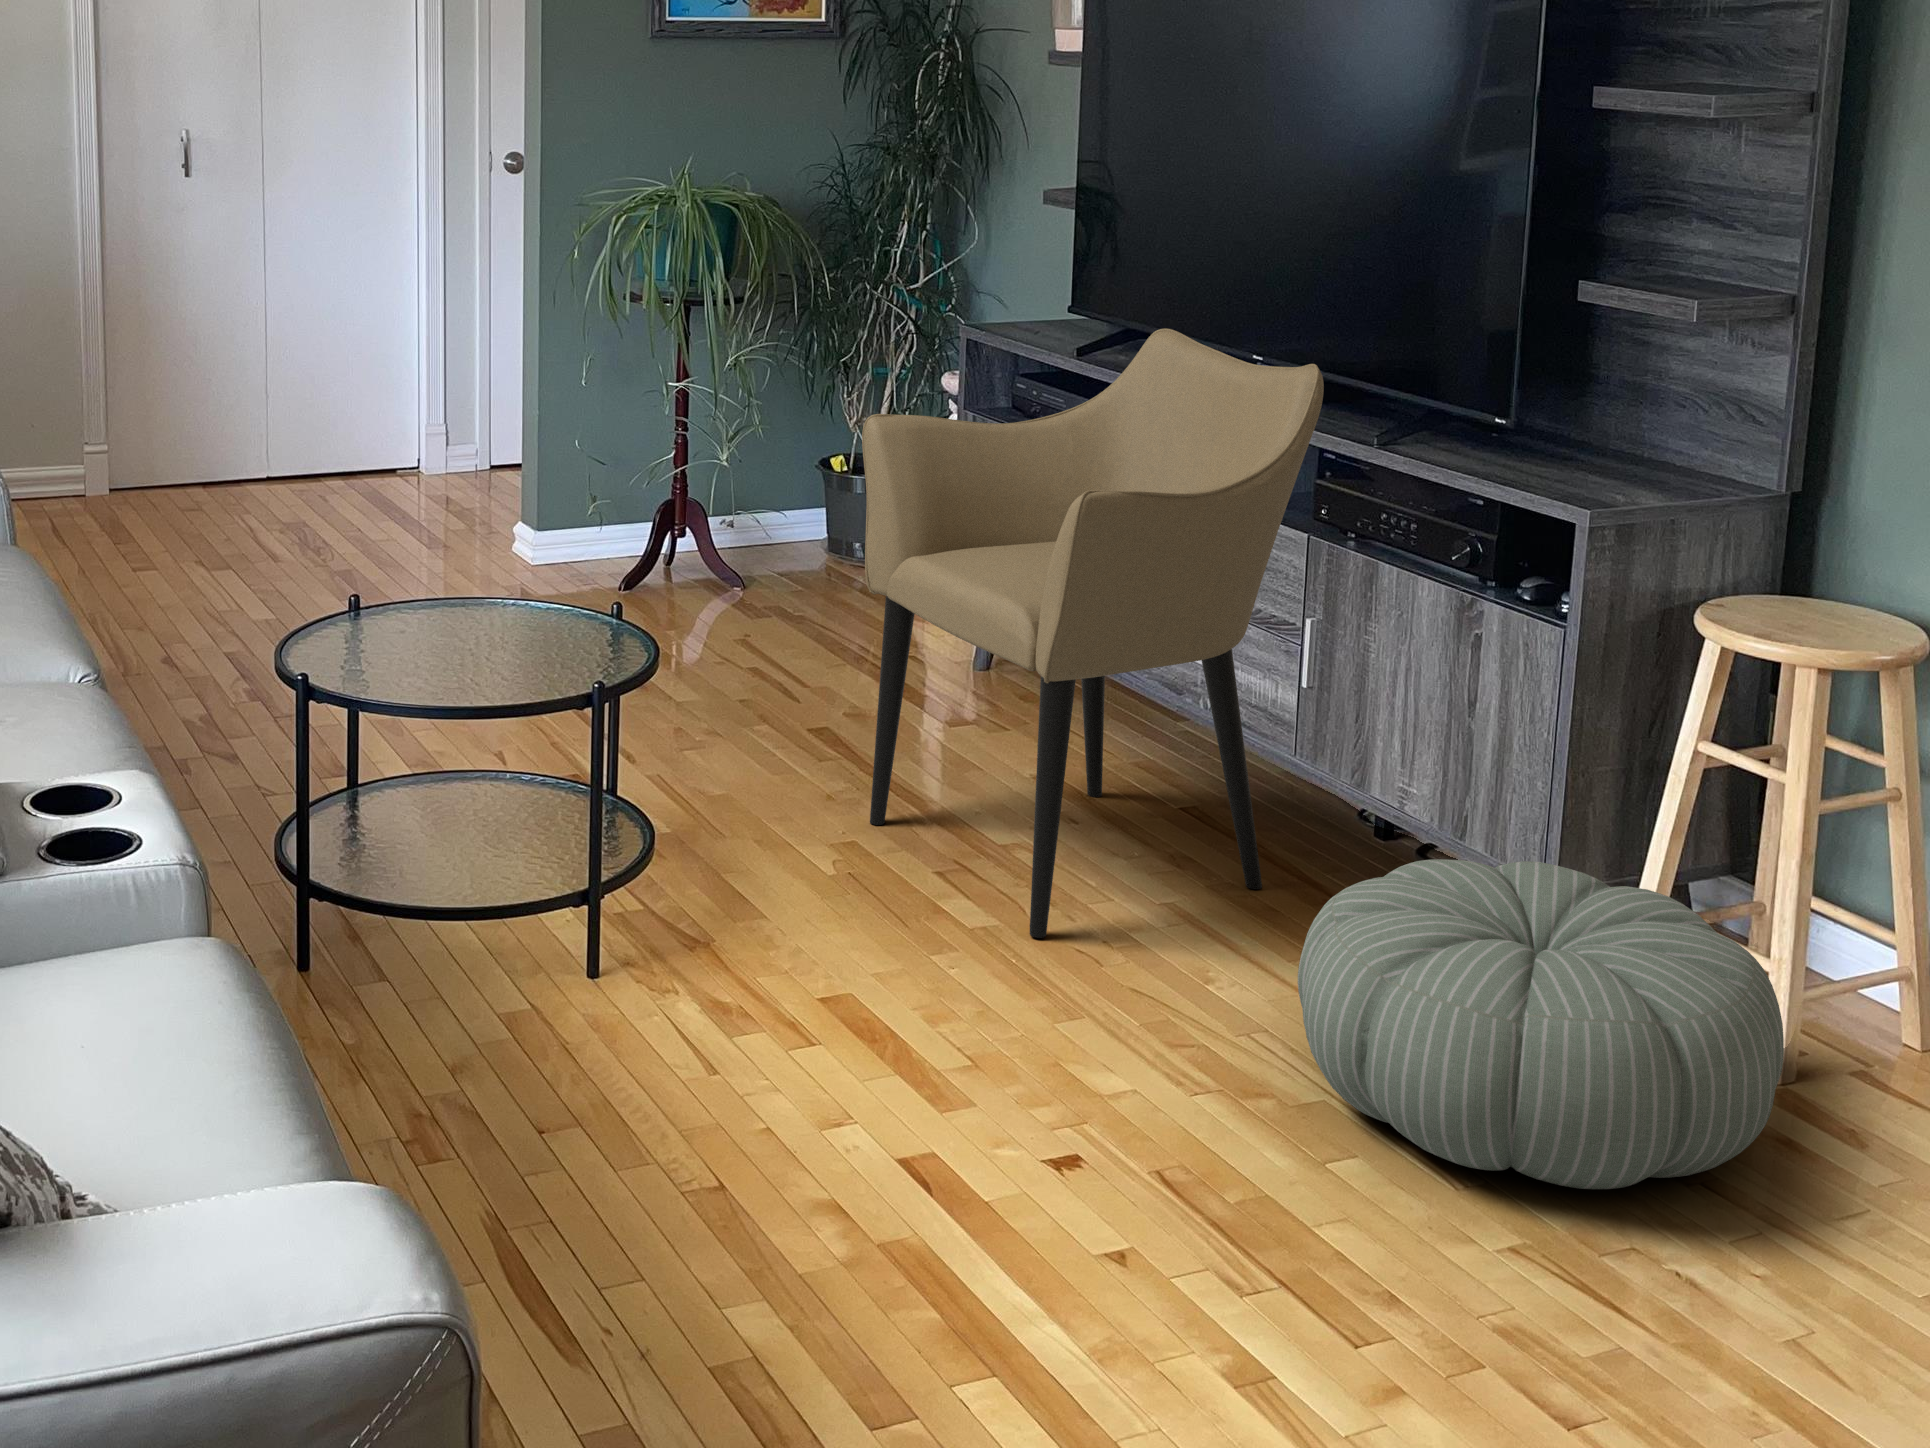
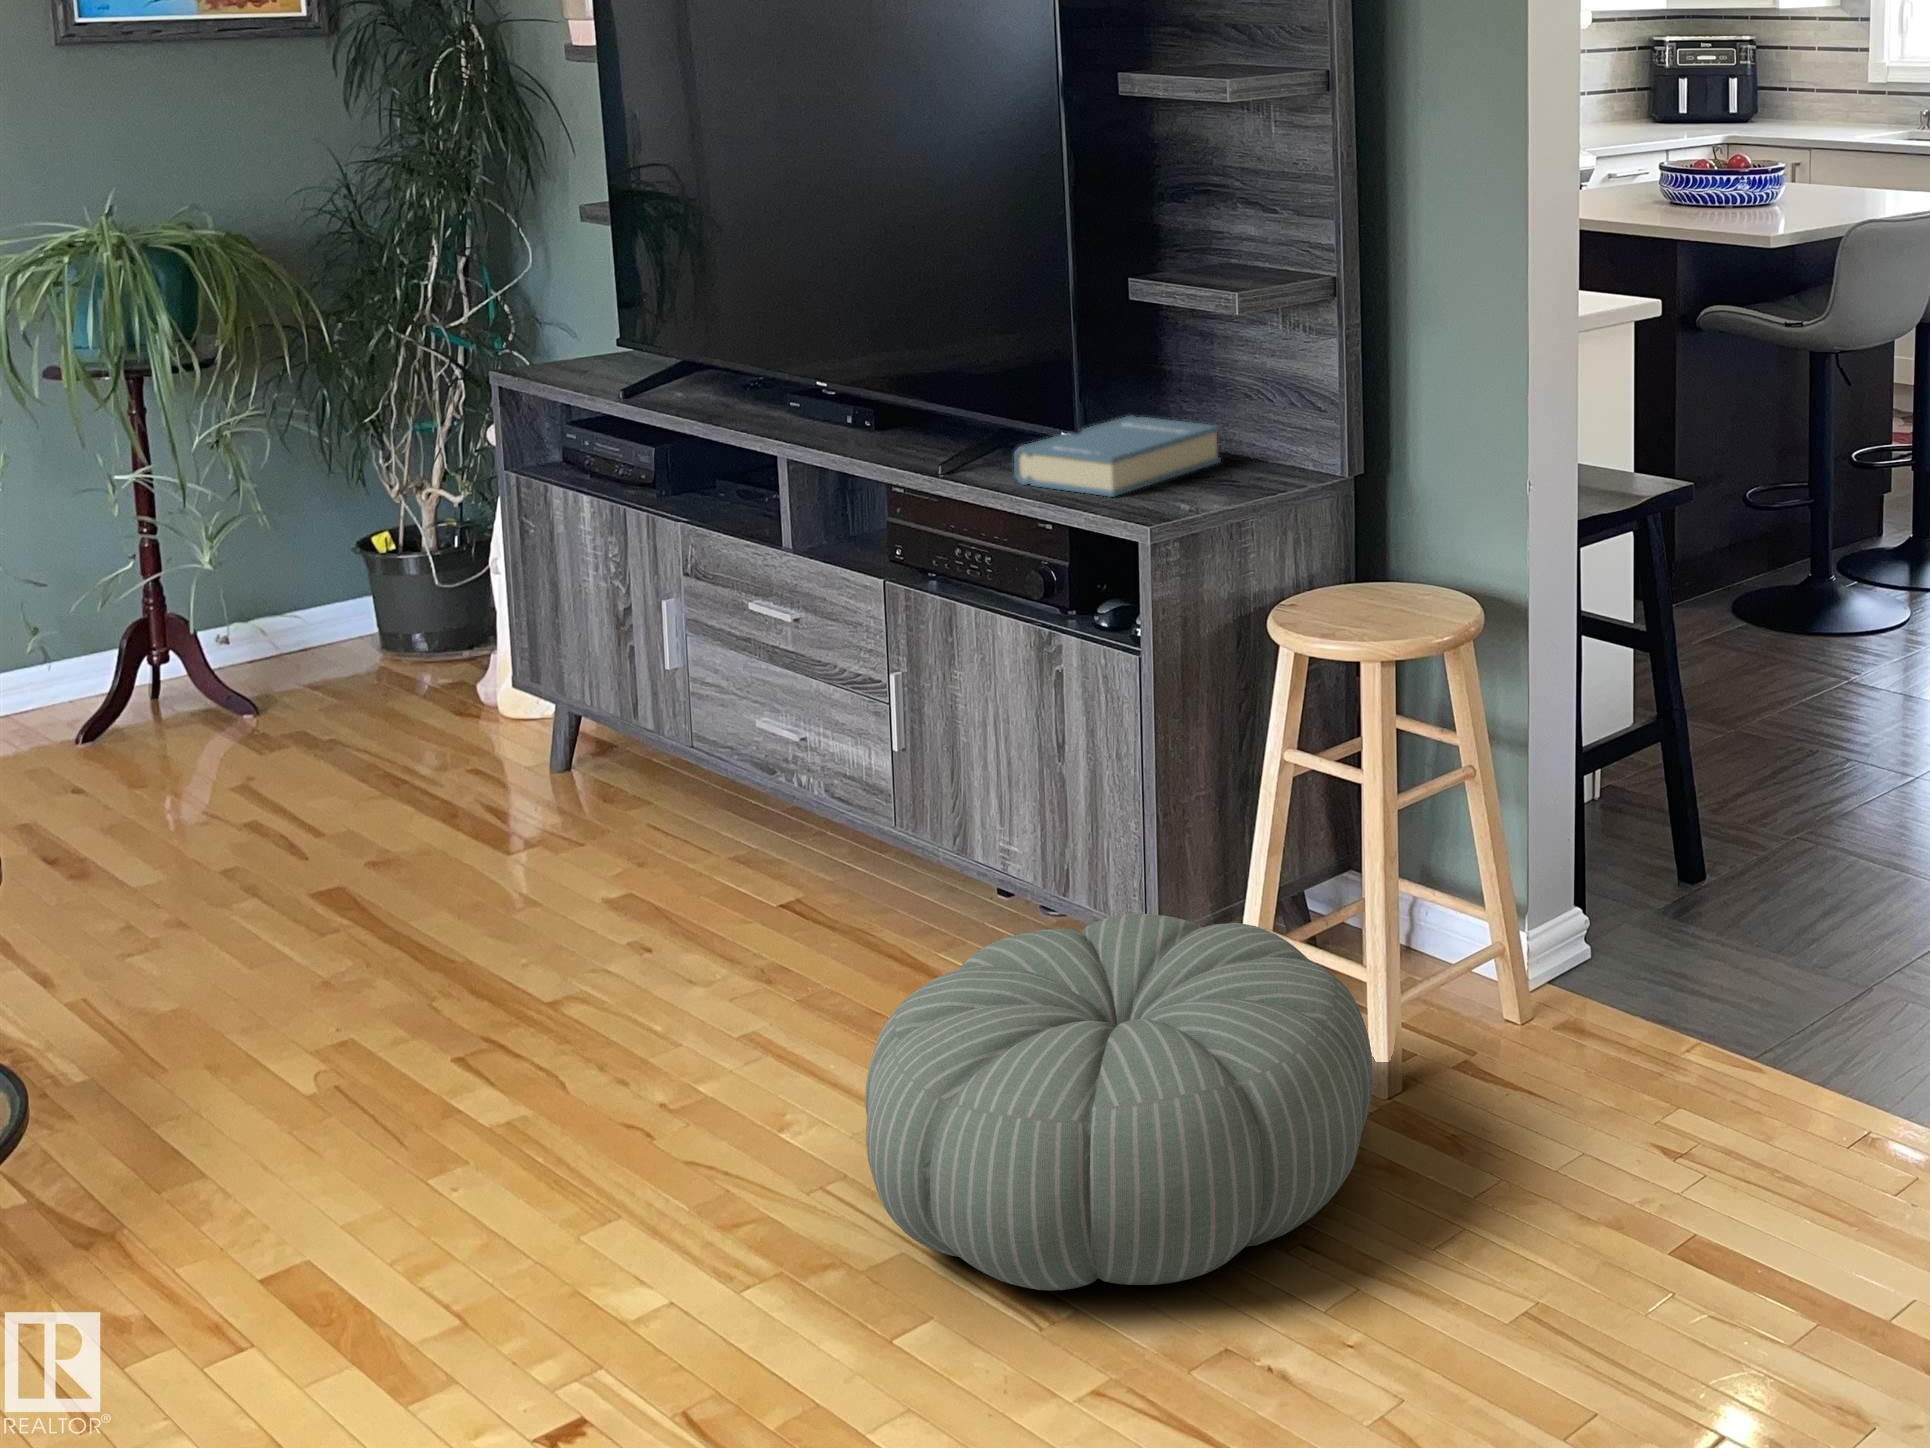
armchair: present [862,329,1324,938] -> none [313,365,868,1115]
hardback book: none [1453,413,1653,482] -> present [1014,416,1221,497]

